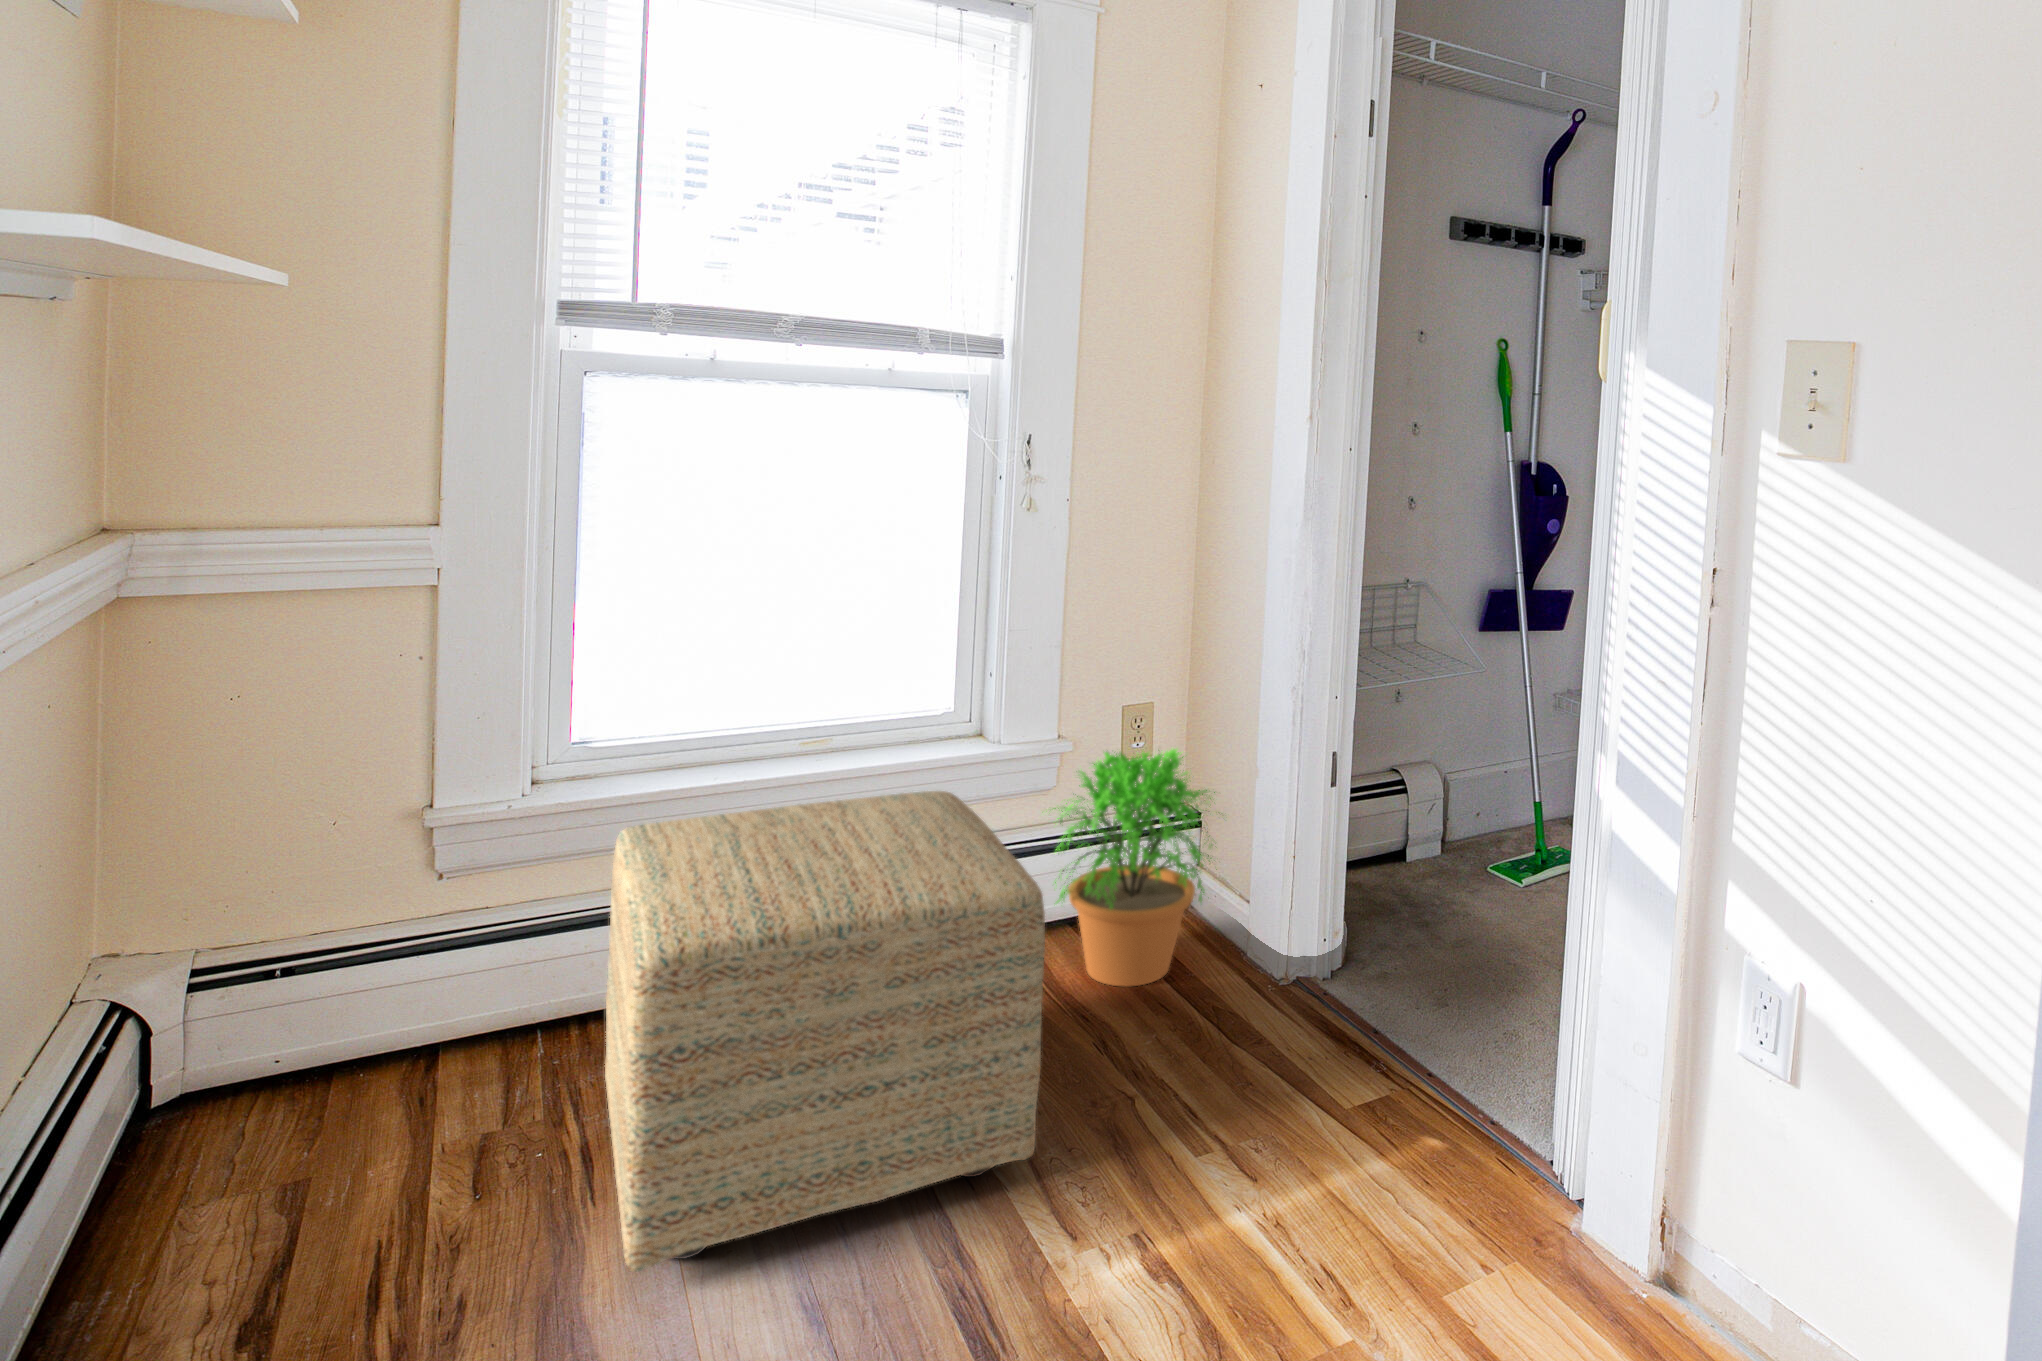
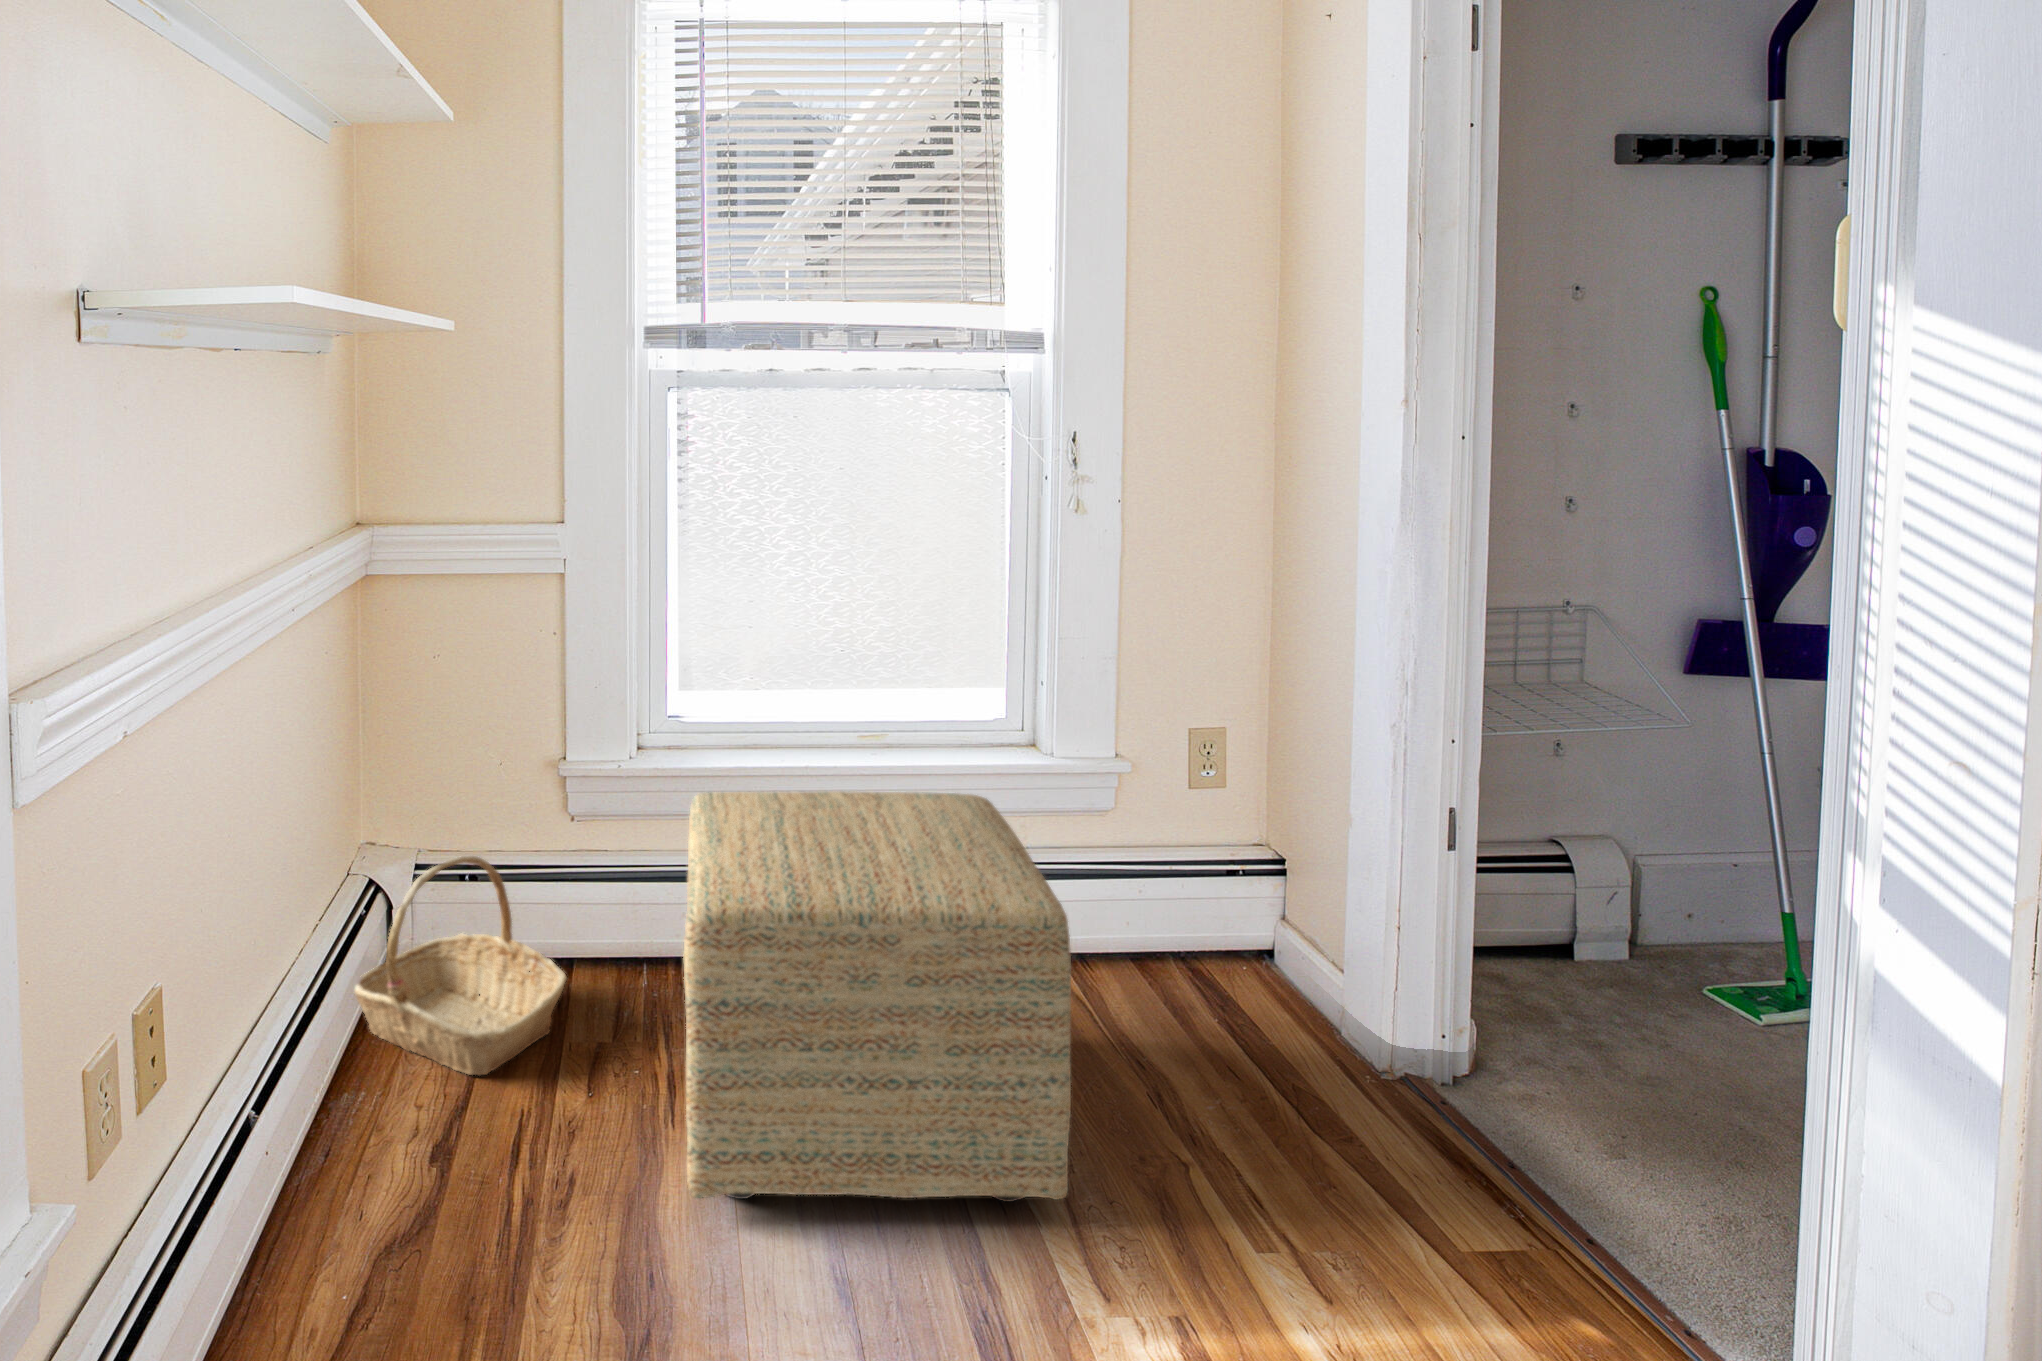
potted plant: present [1046,749,1219,986] -> none [1085,772,1315,1040]
basket: none [78,946,436,1221] -> present [355,856,567,1075]

